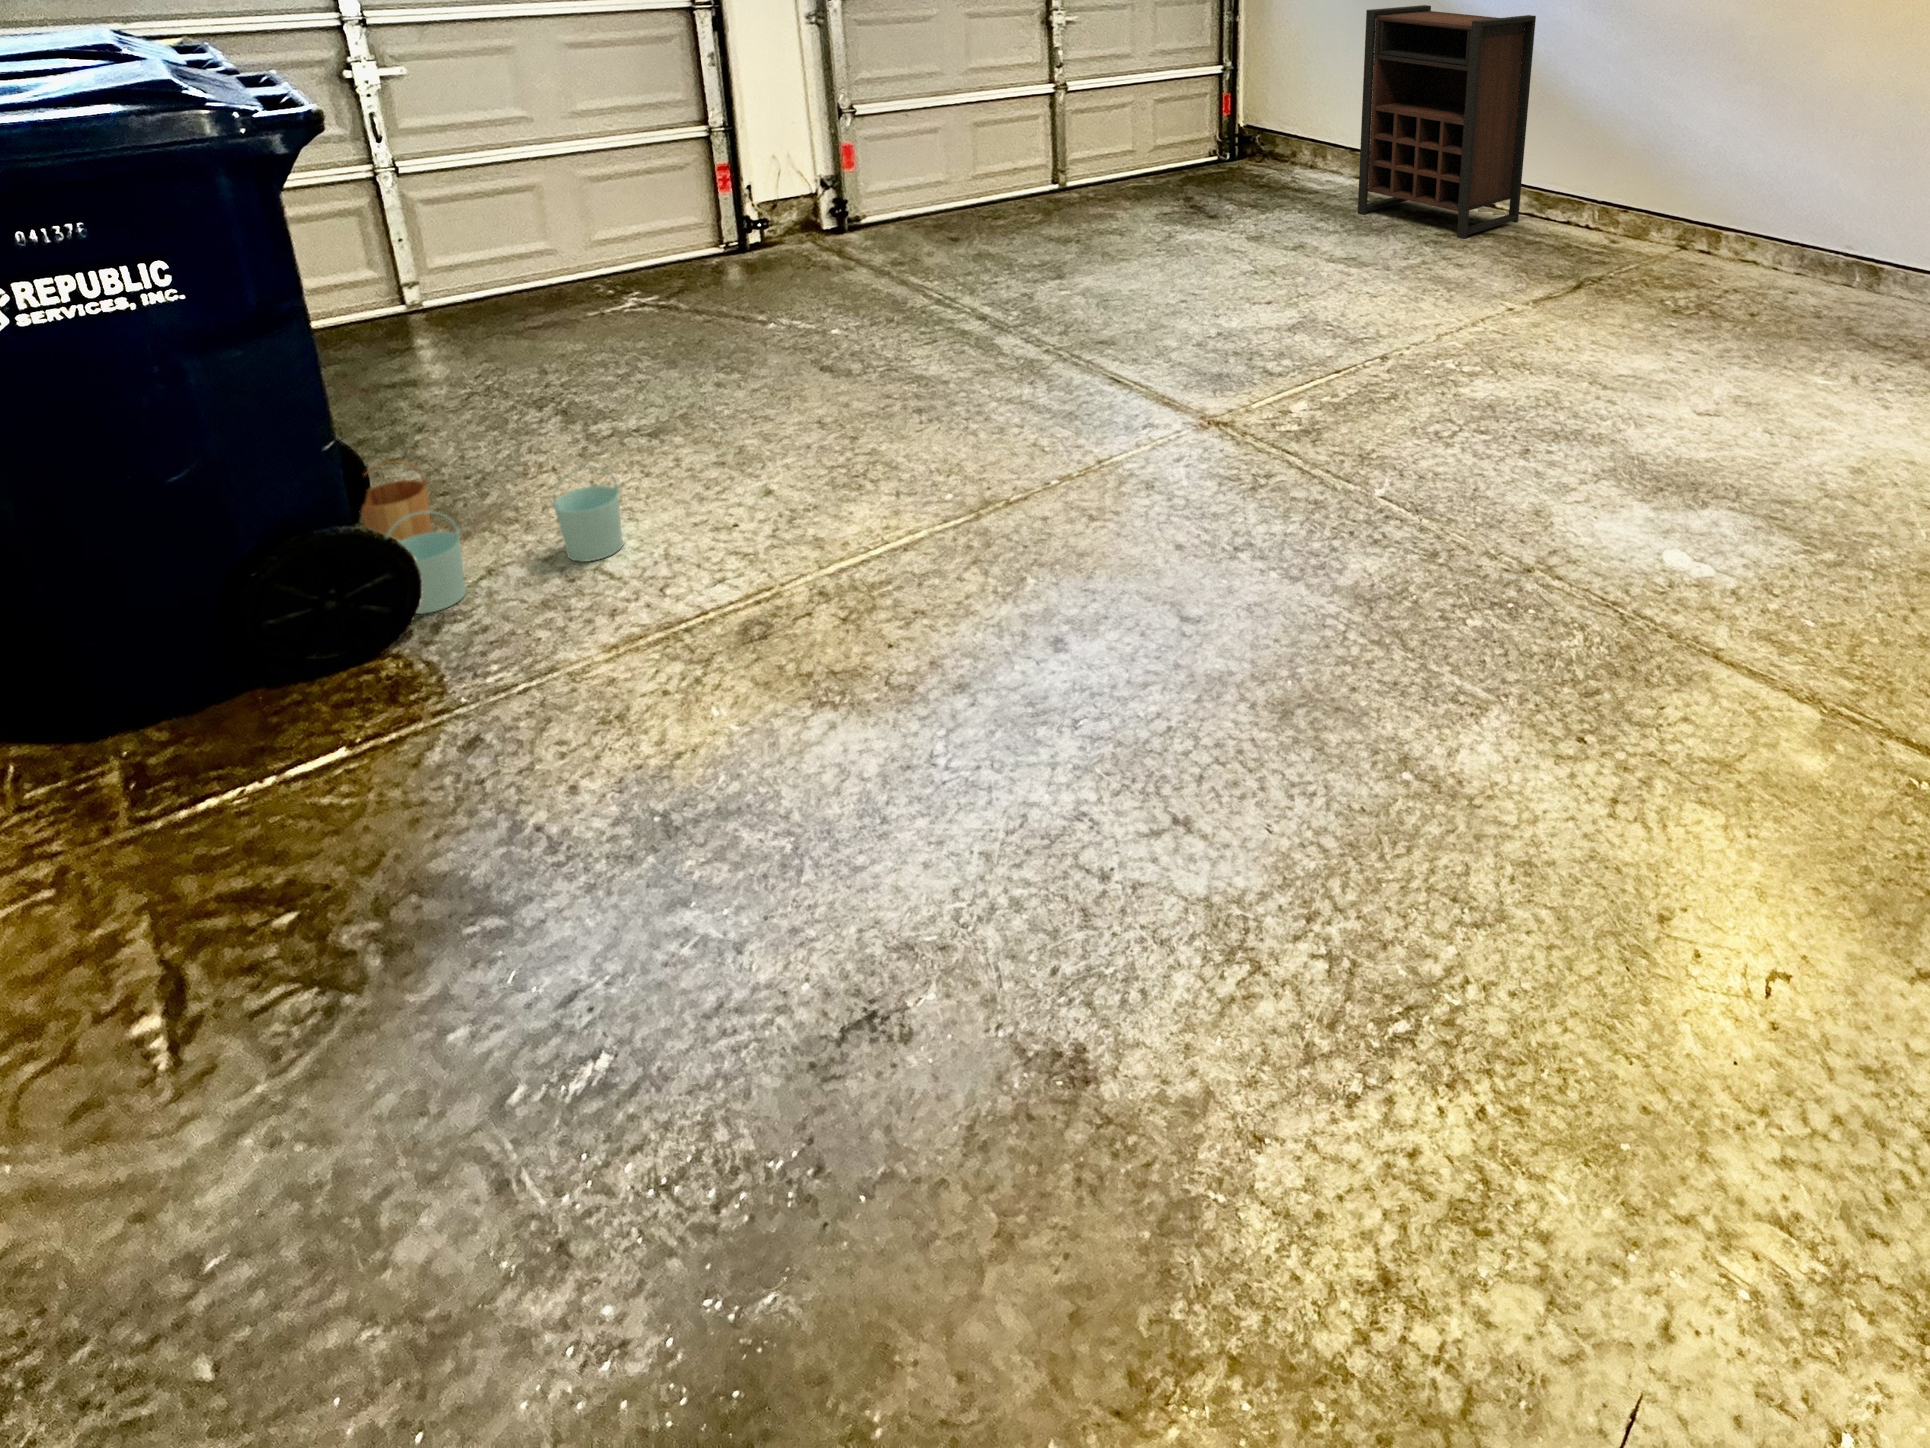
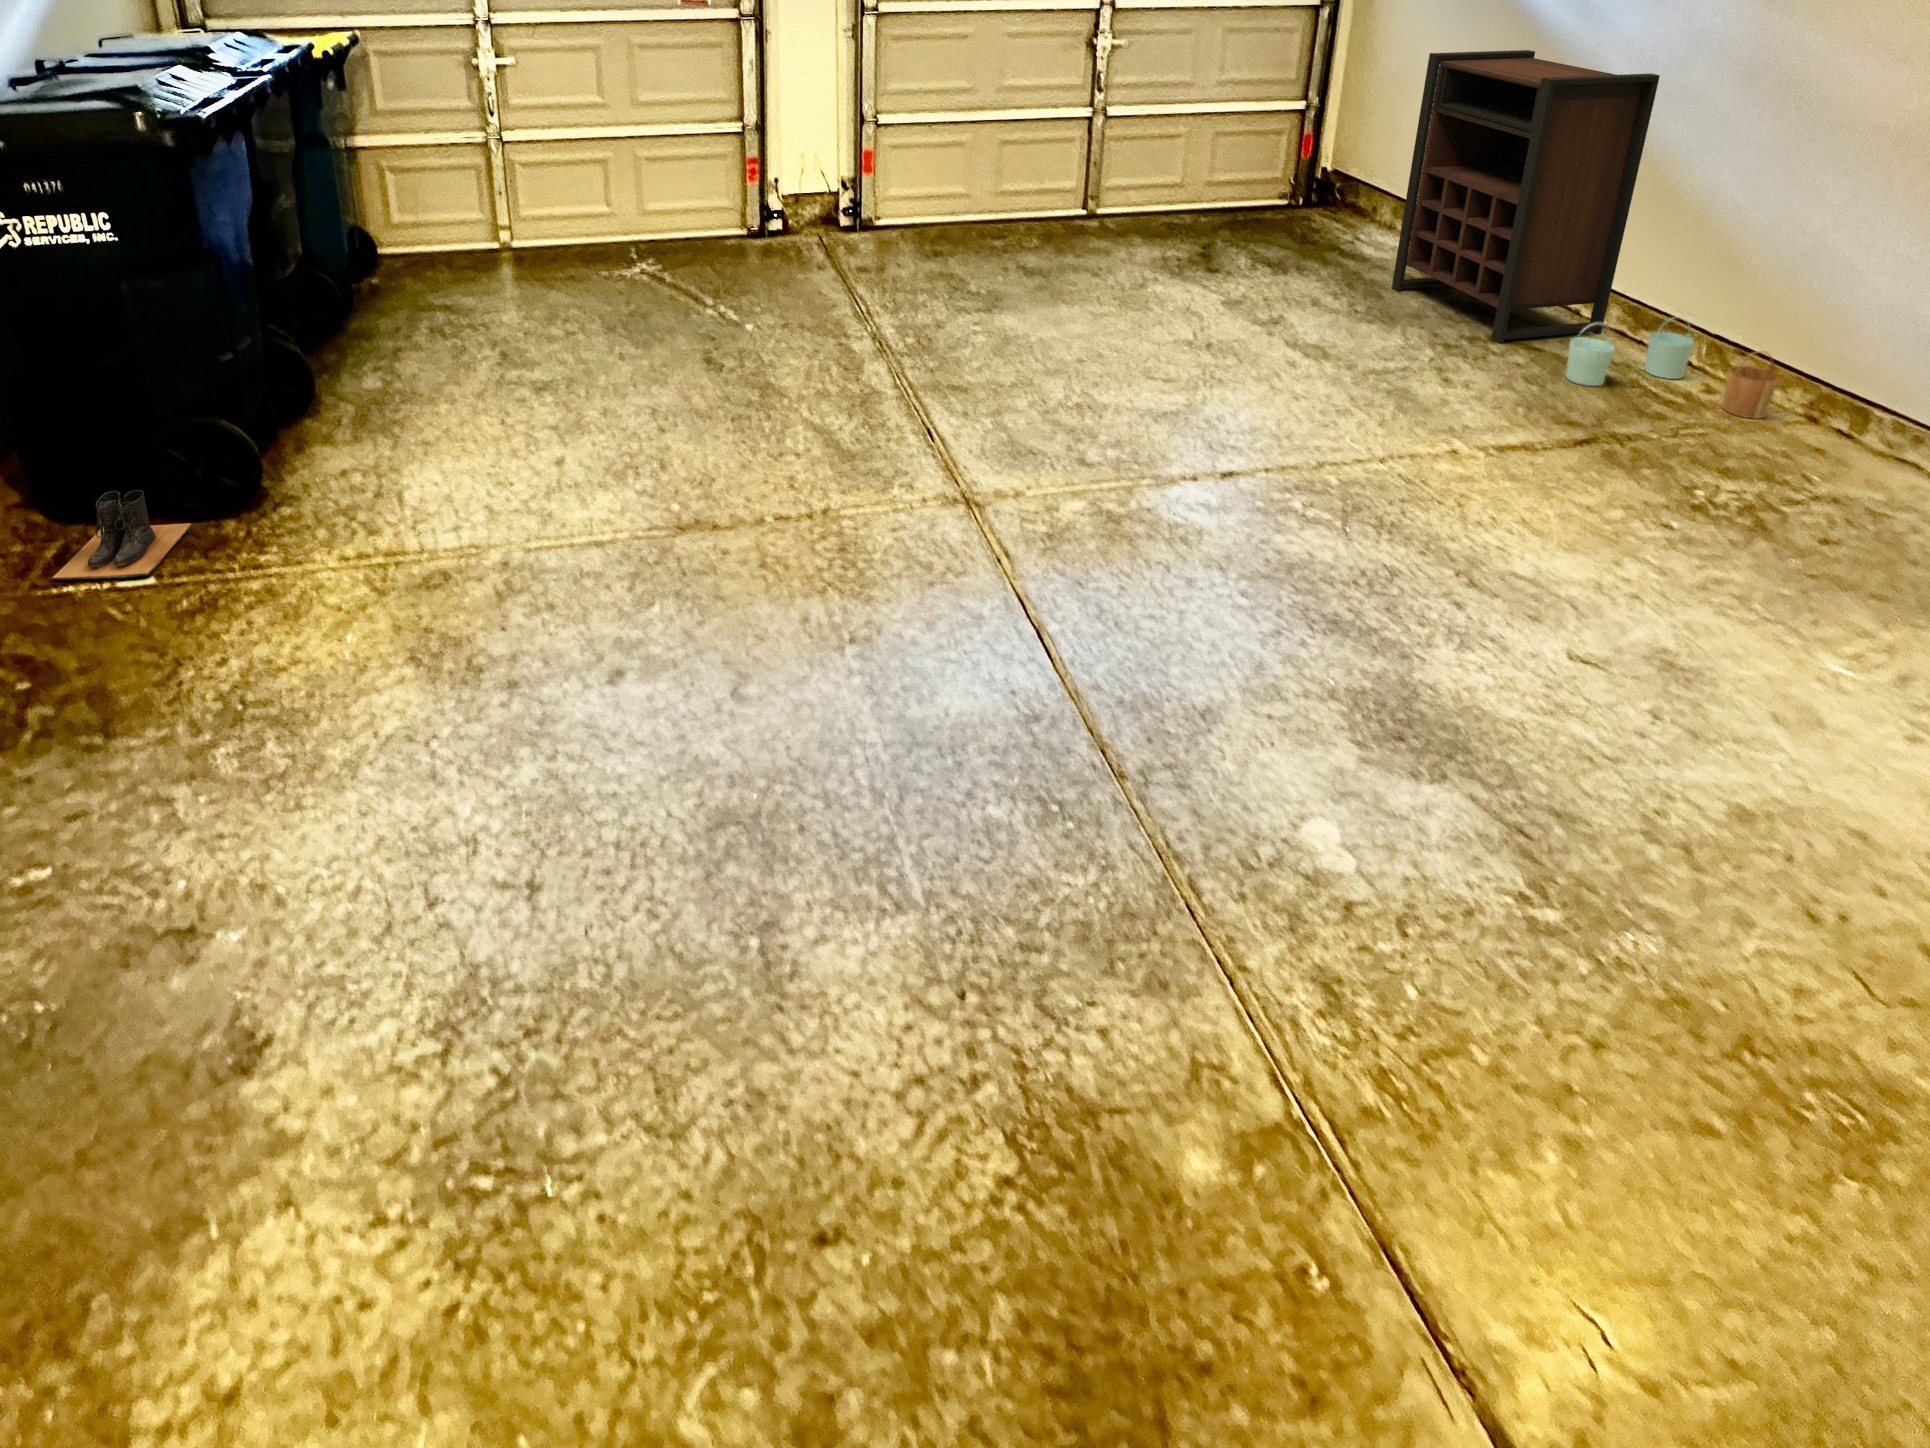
bucket: present [361,461,623,614] -> present [1565,324,1779,419]
boots: none [162,656,336,813] -> present [52,490,191,580]

